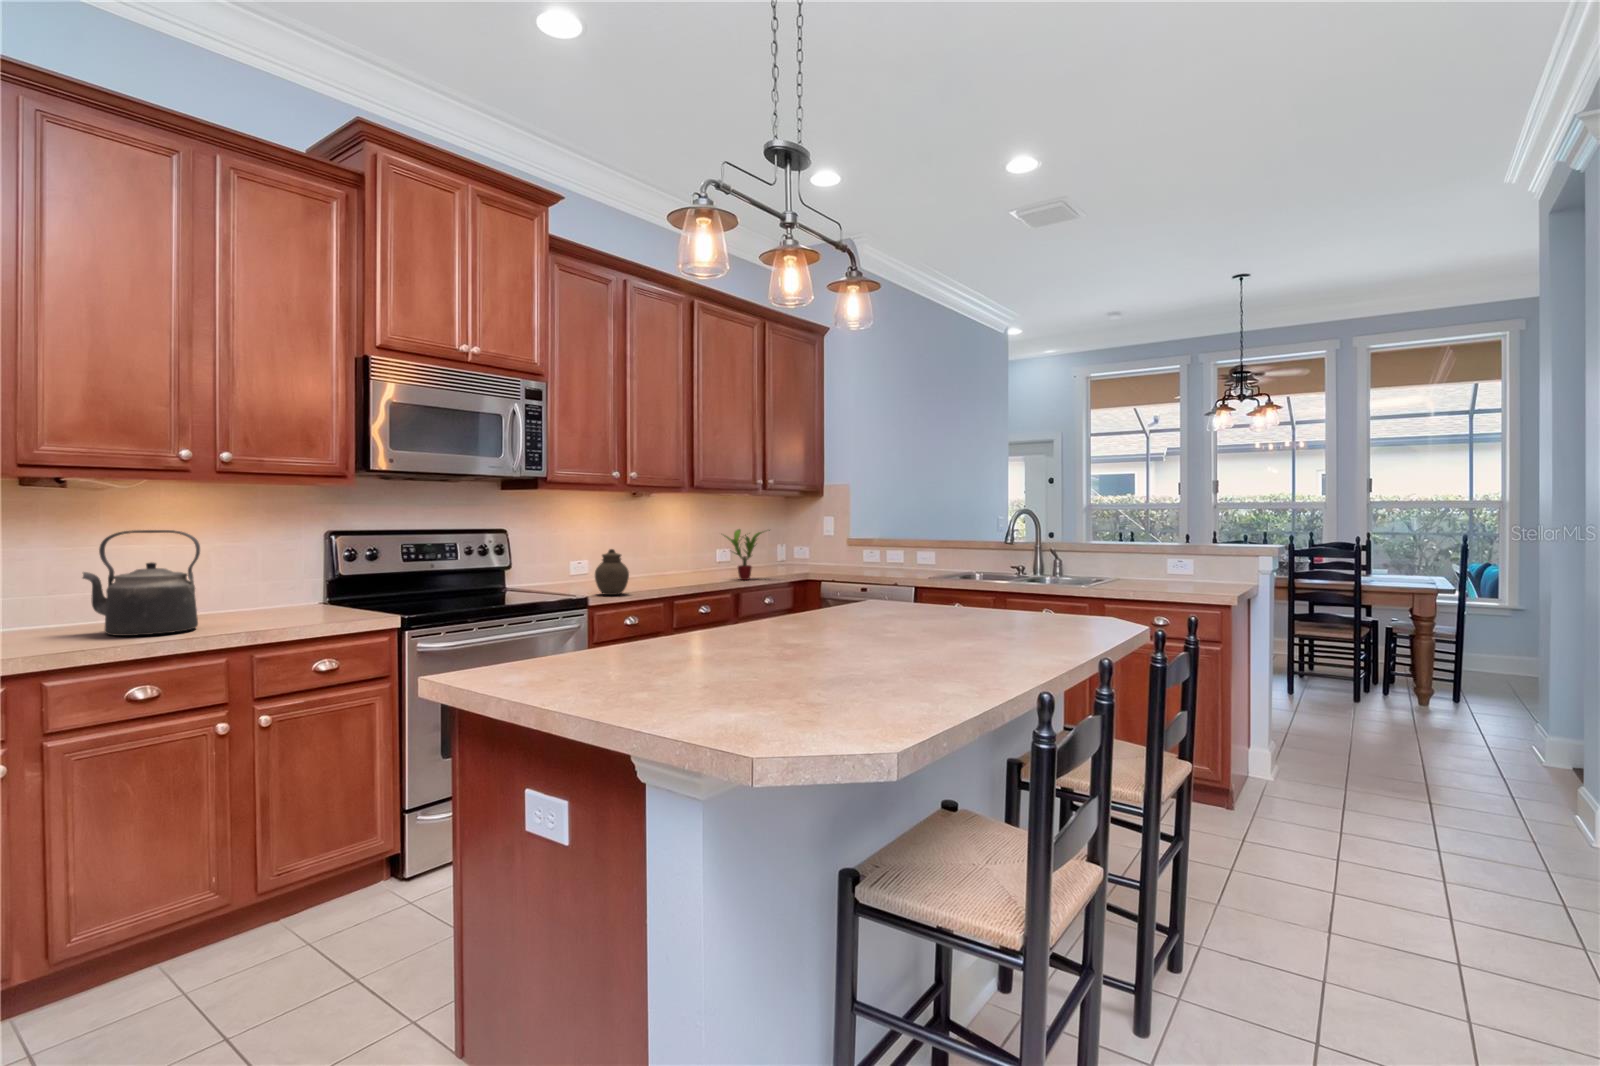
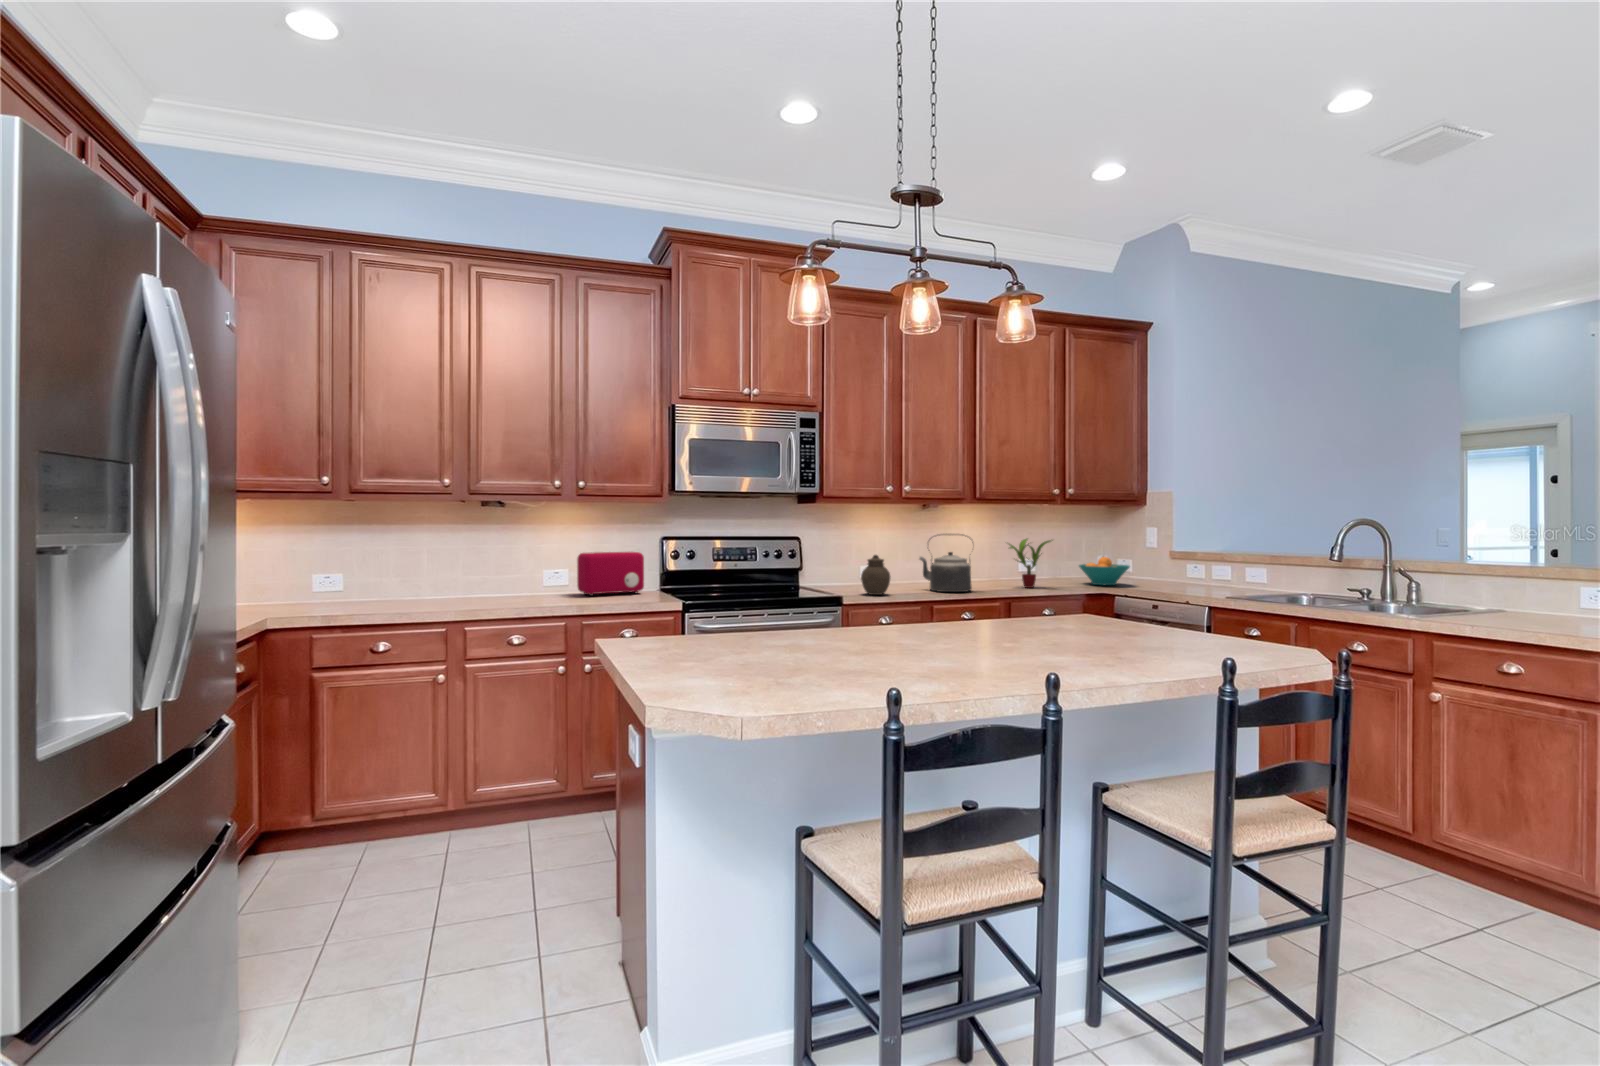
kettle: present [83,530,200,636] -> present [920,535,973,592]
fruit bowl: none [777,546,825,574] -> present [1079,557,1129,585]
toaster: none [199,554,309,619] -> present [577,552,644,596]

